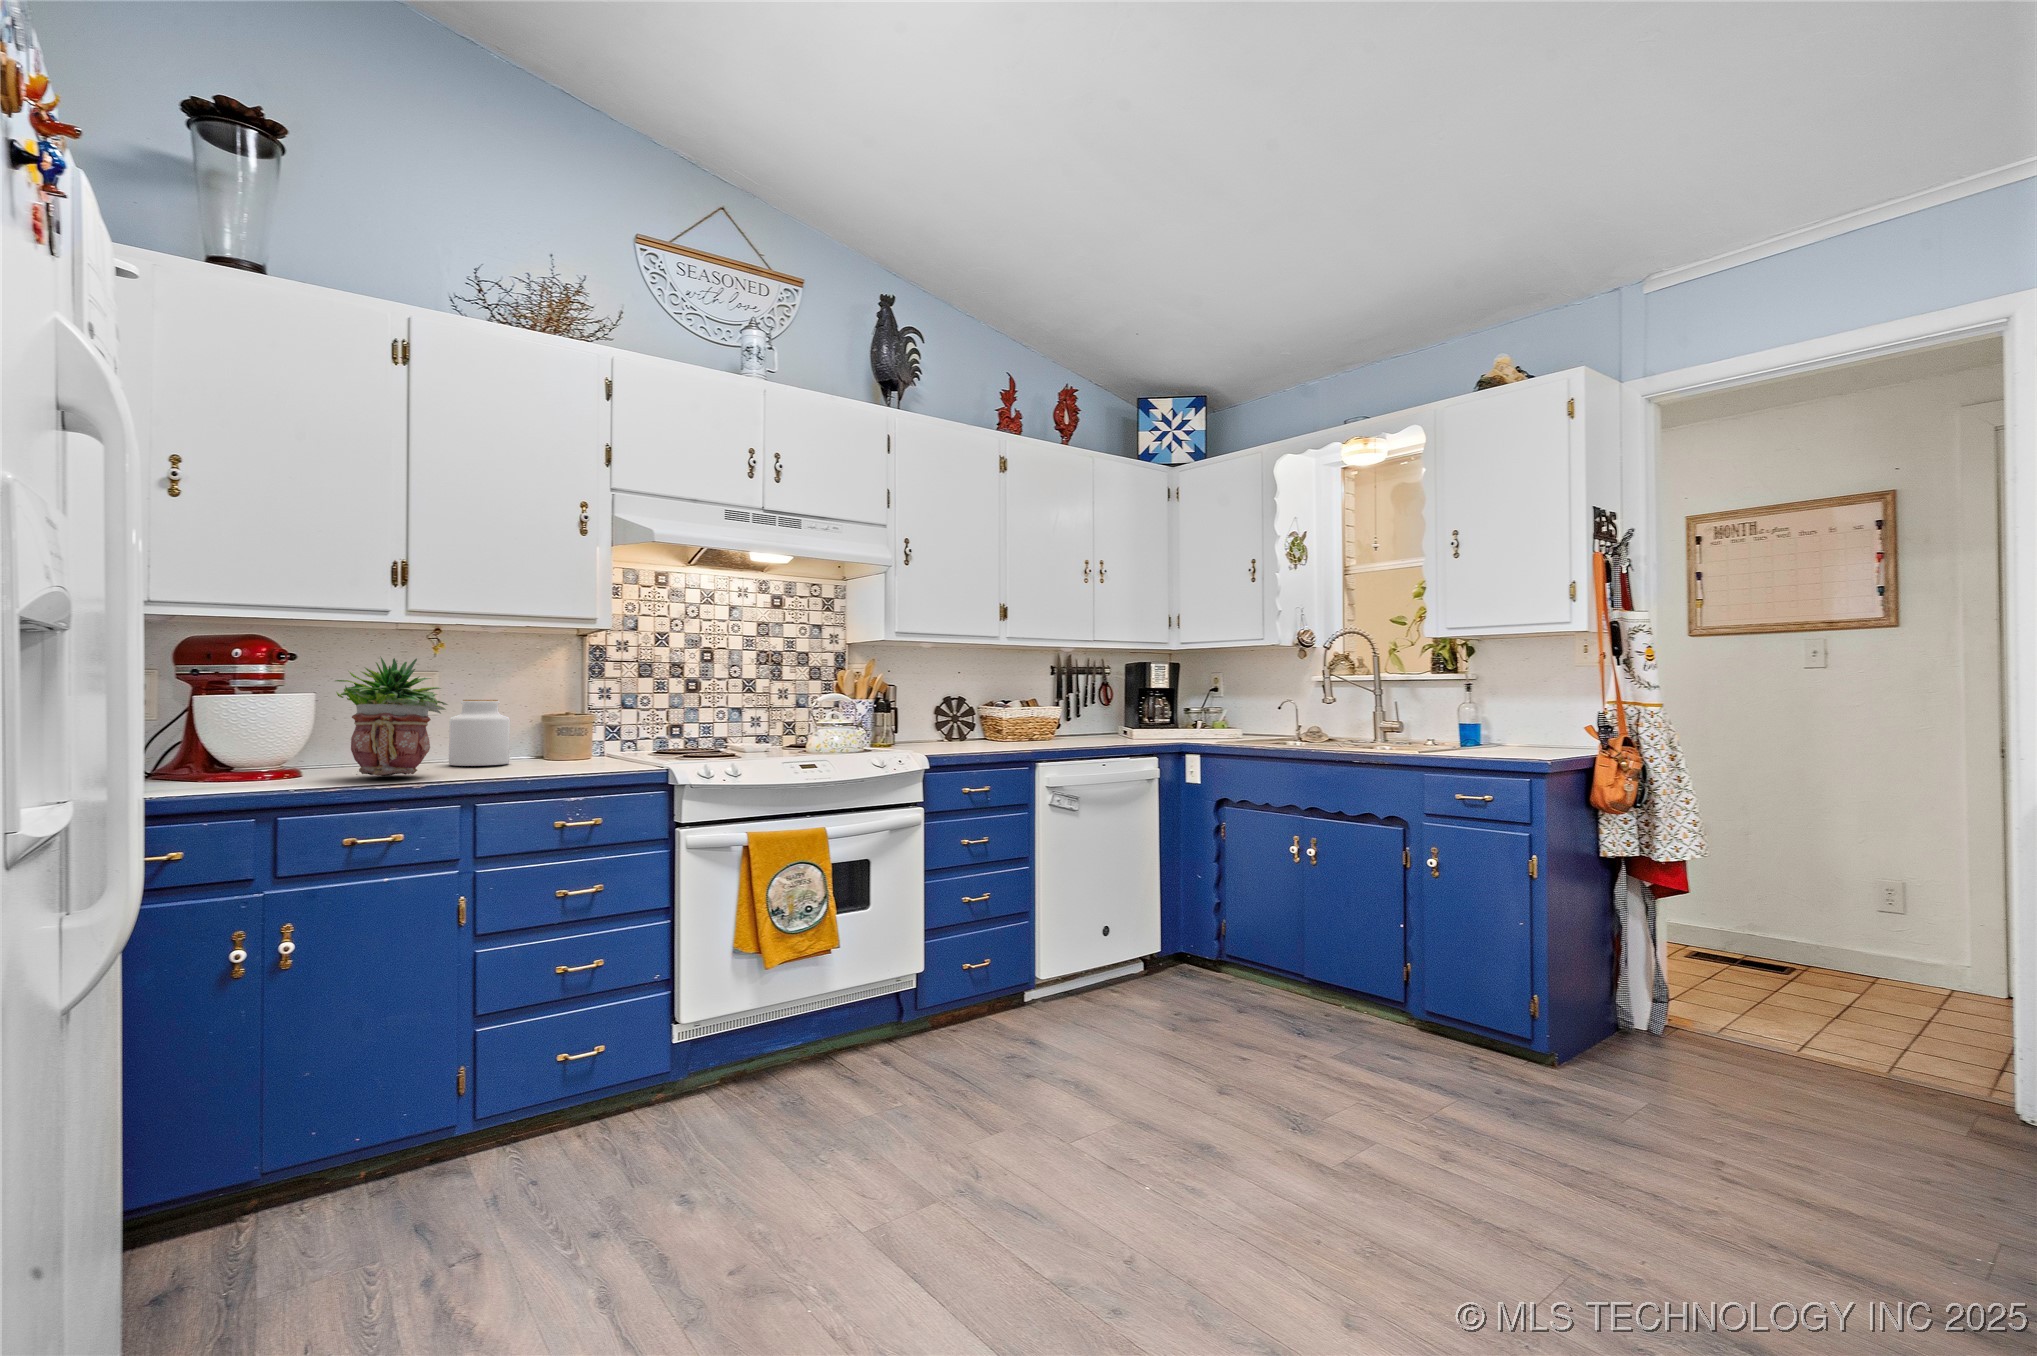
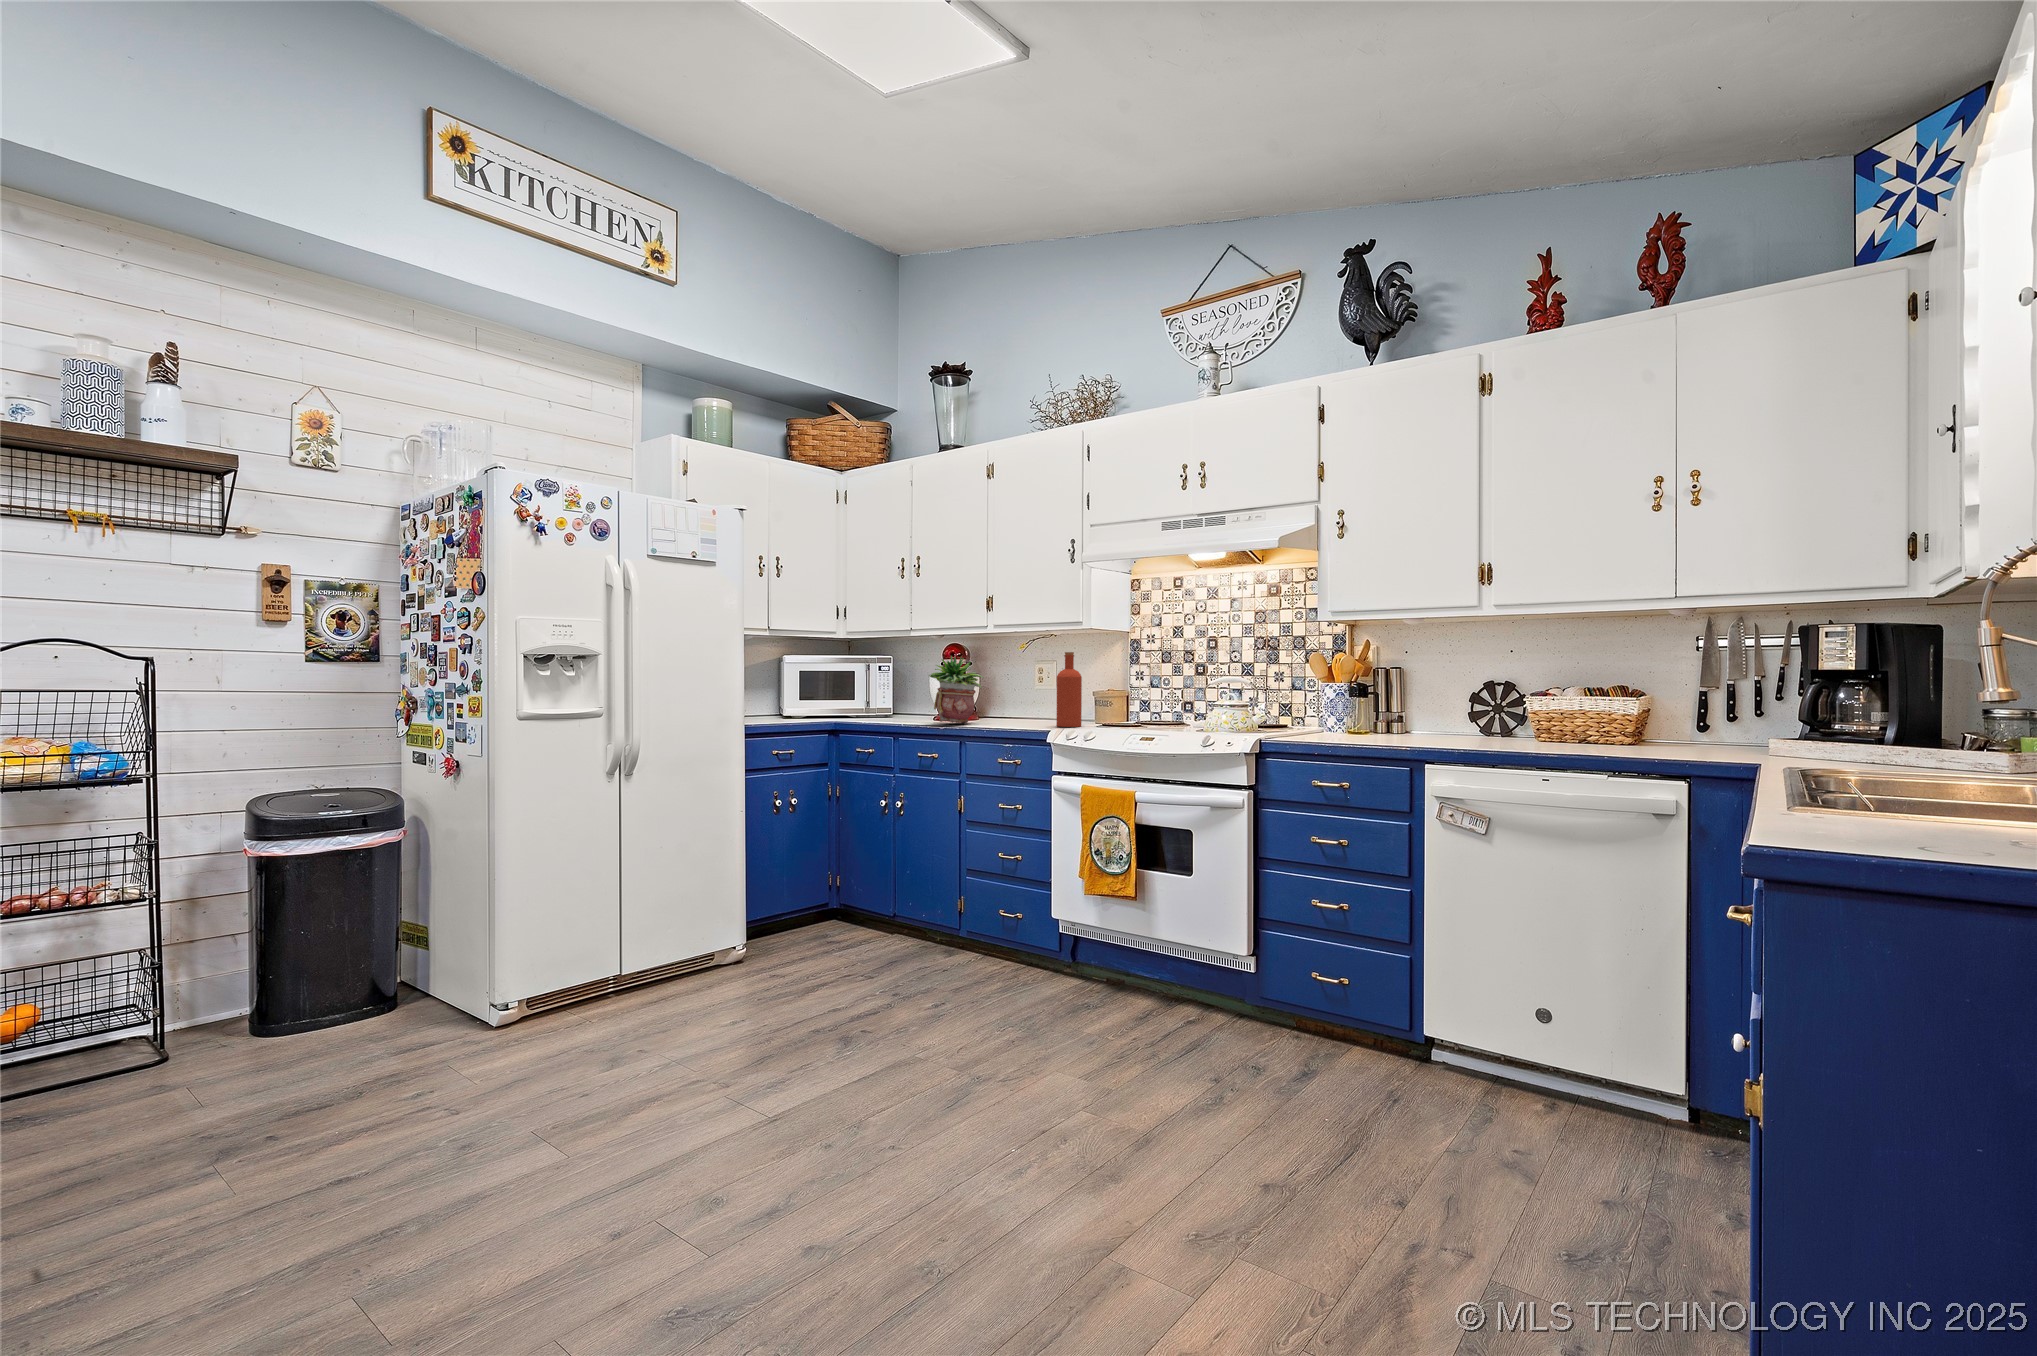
bottle: none [586,659,625,765] -> present [1056,652,1082,727]
jar: present [449,700,510,766] -> none [1015,680,1051,722]

